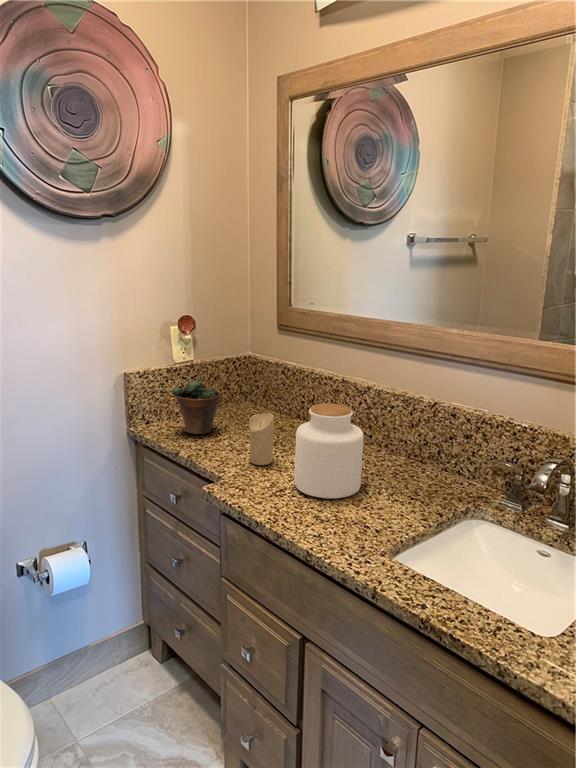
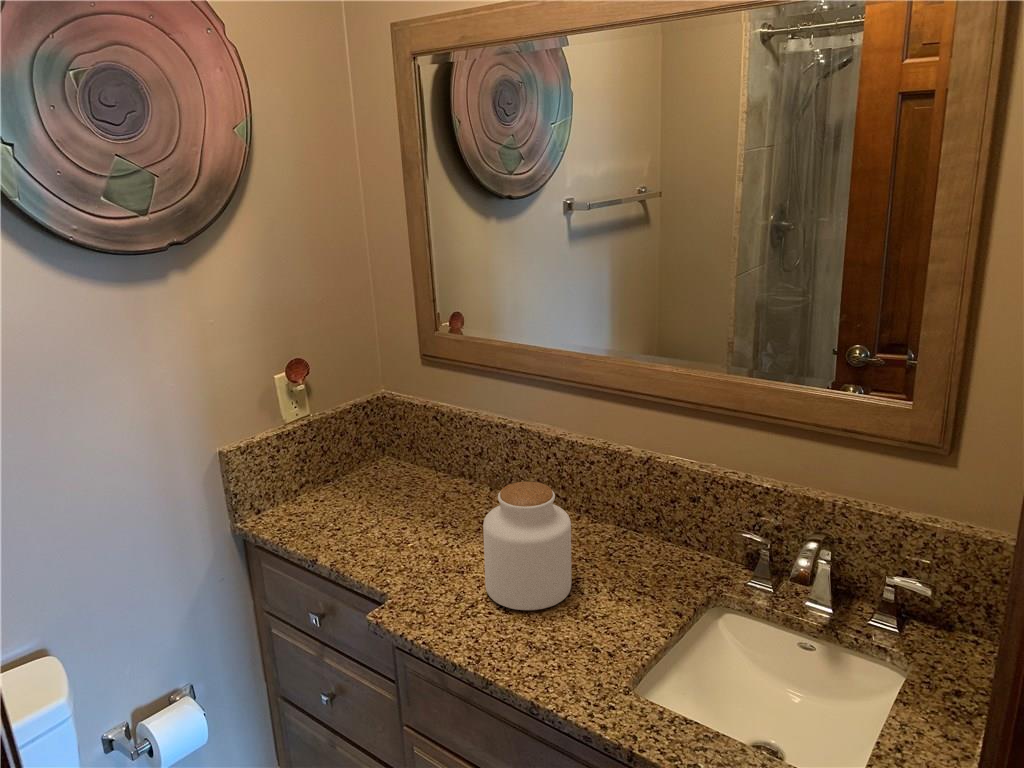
succulent plant: present [172,364,220,434] -> none [293,428,359,524]
candle: present [249,413,274,465] -> none [412,495,447,566]

